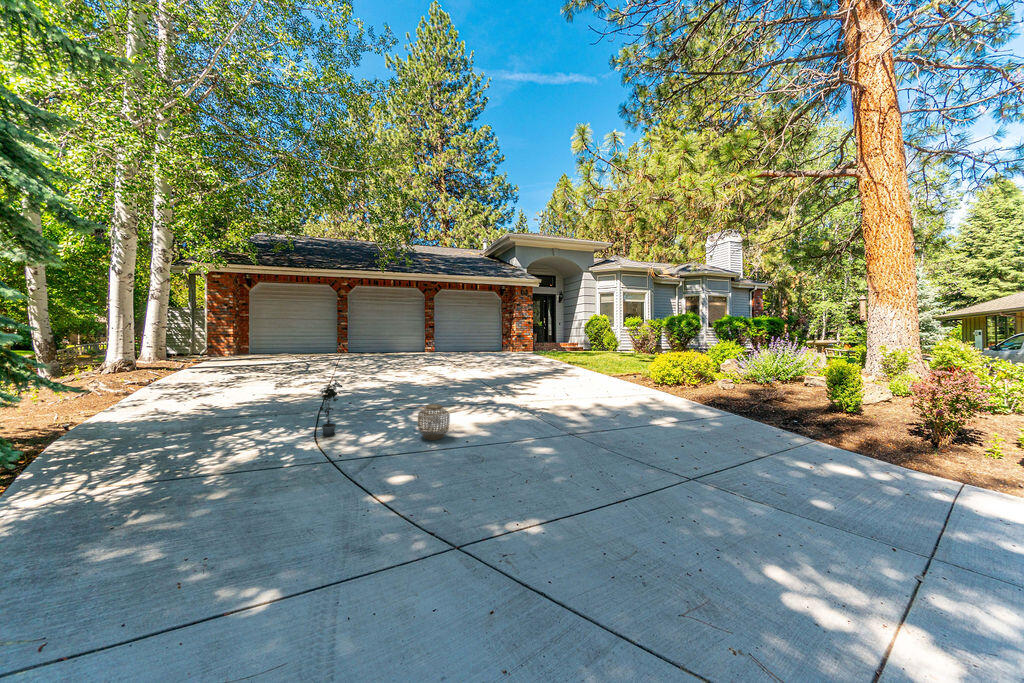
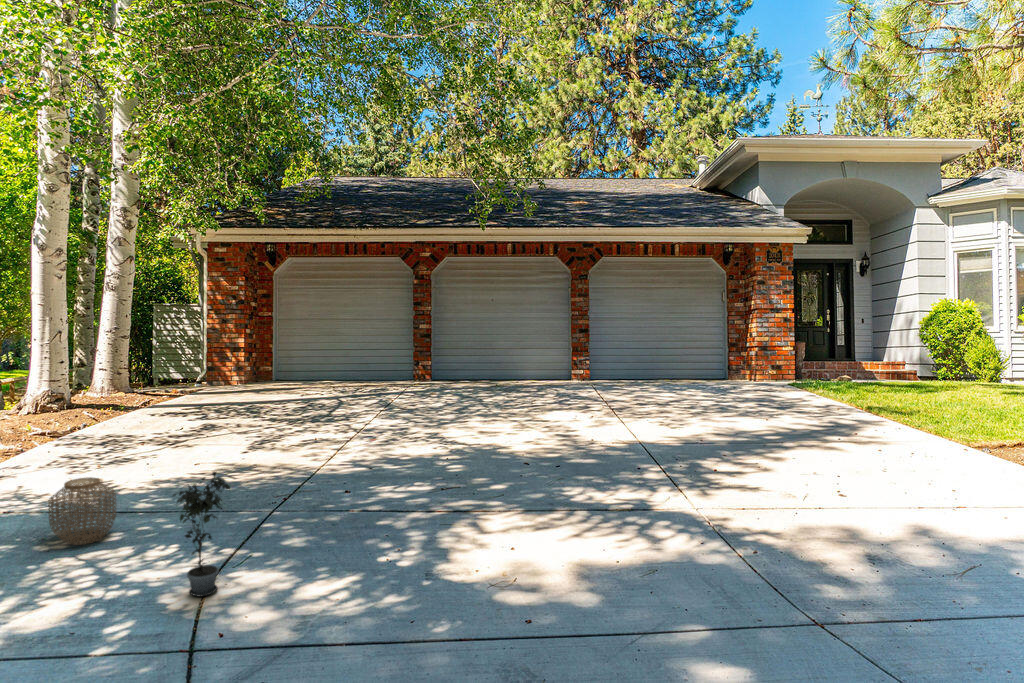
woven basket: present [418,404,450,440] -> present [48,477,116,545]

